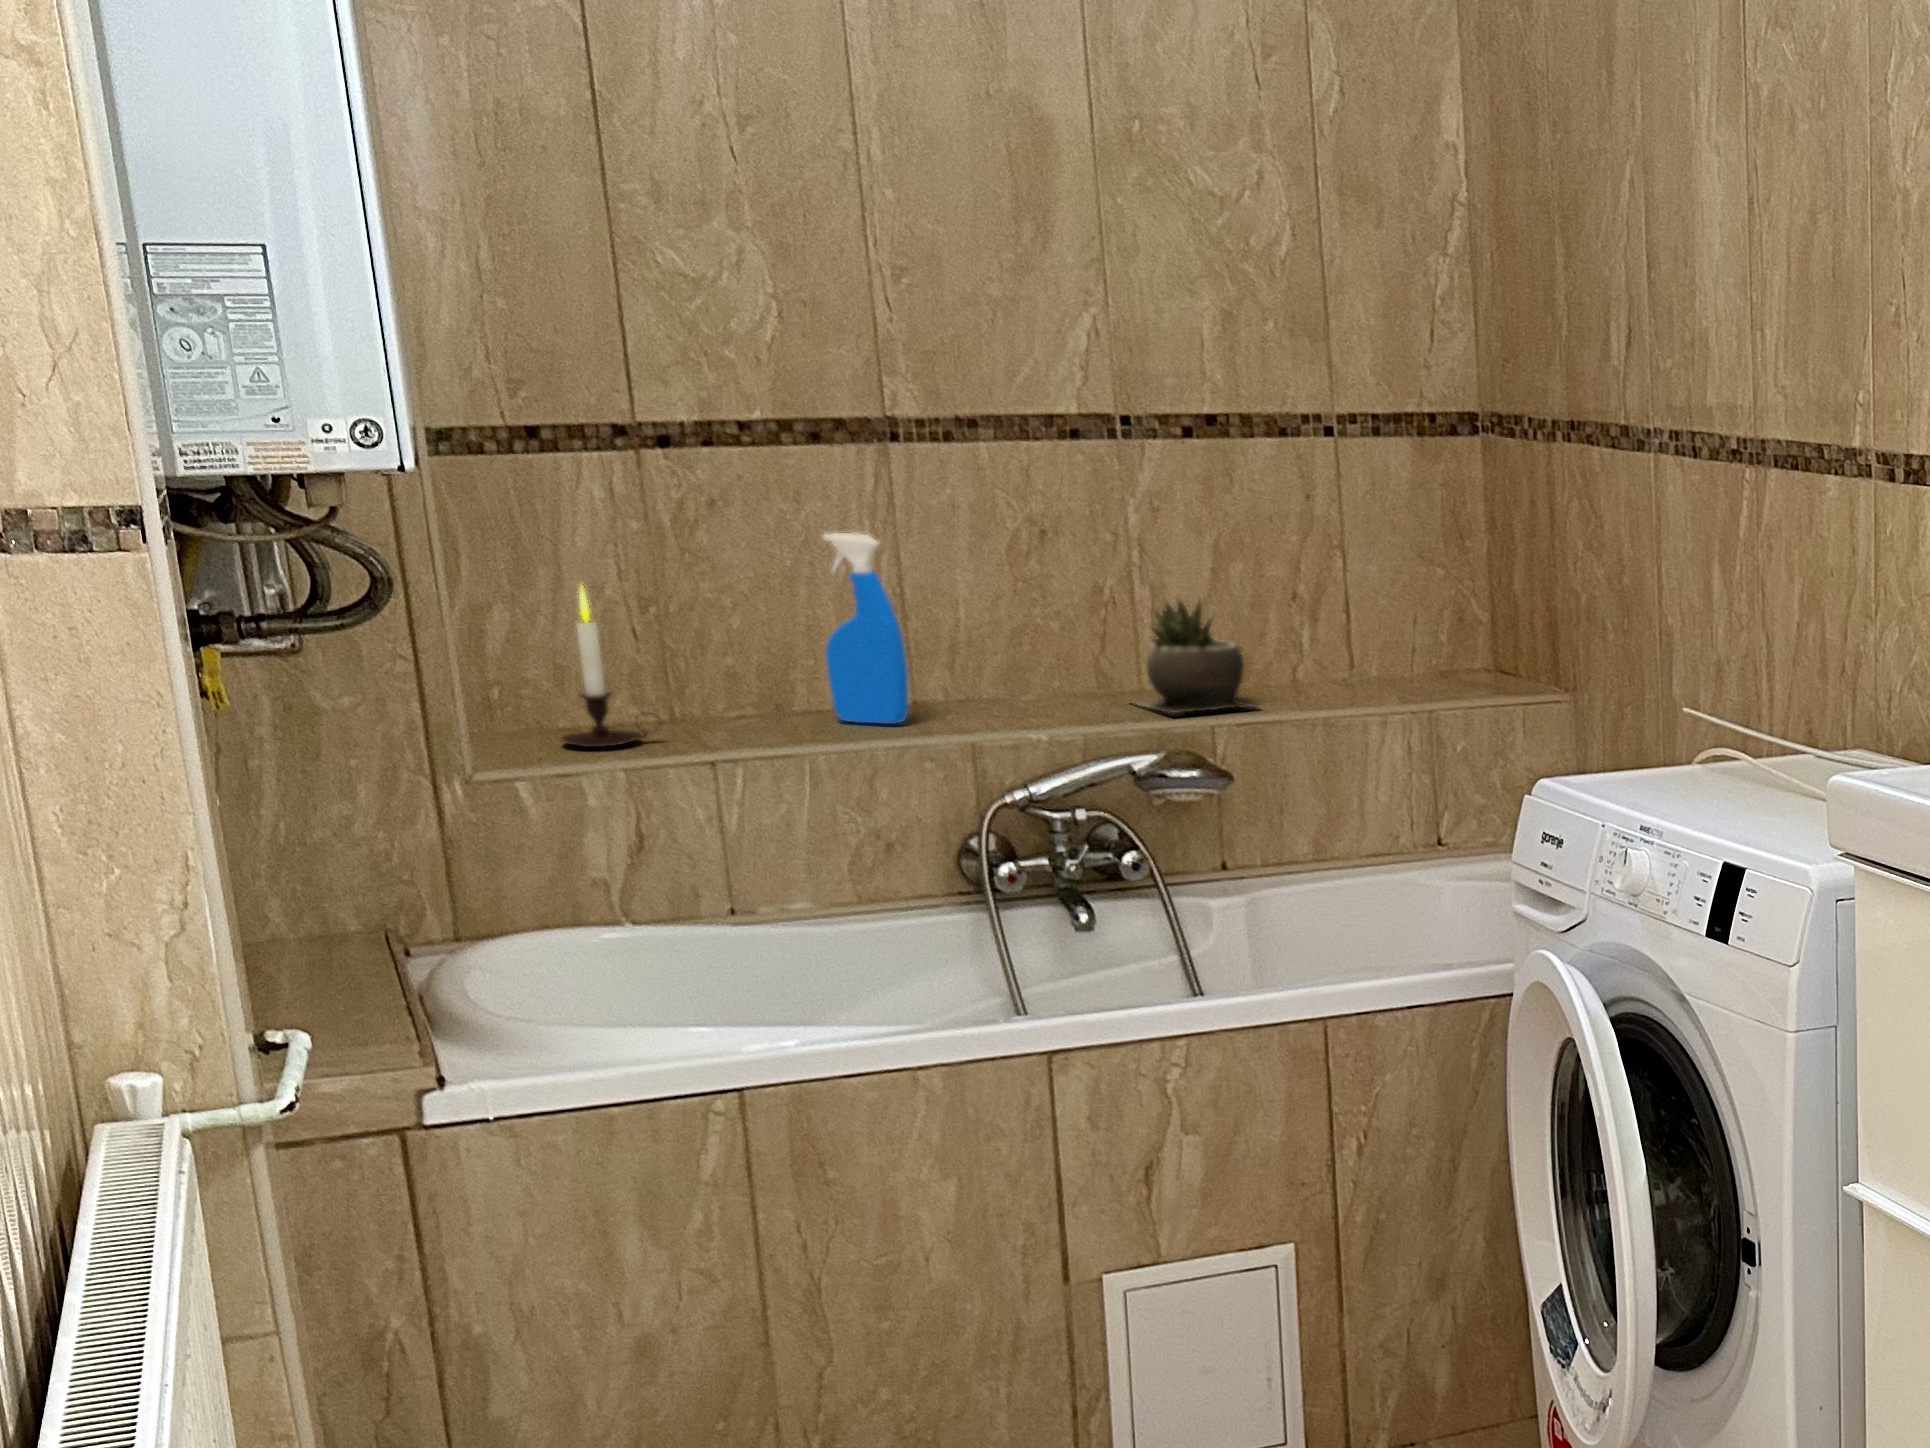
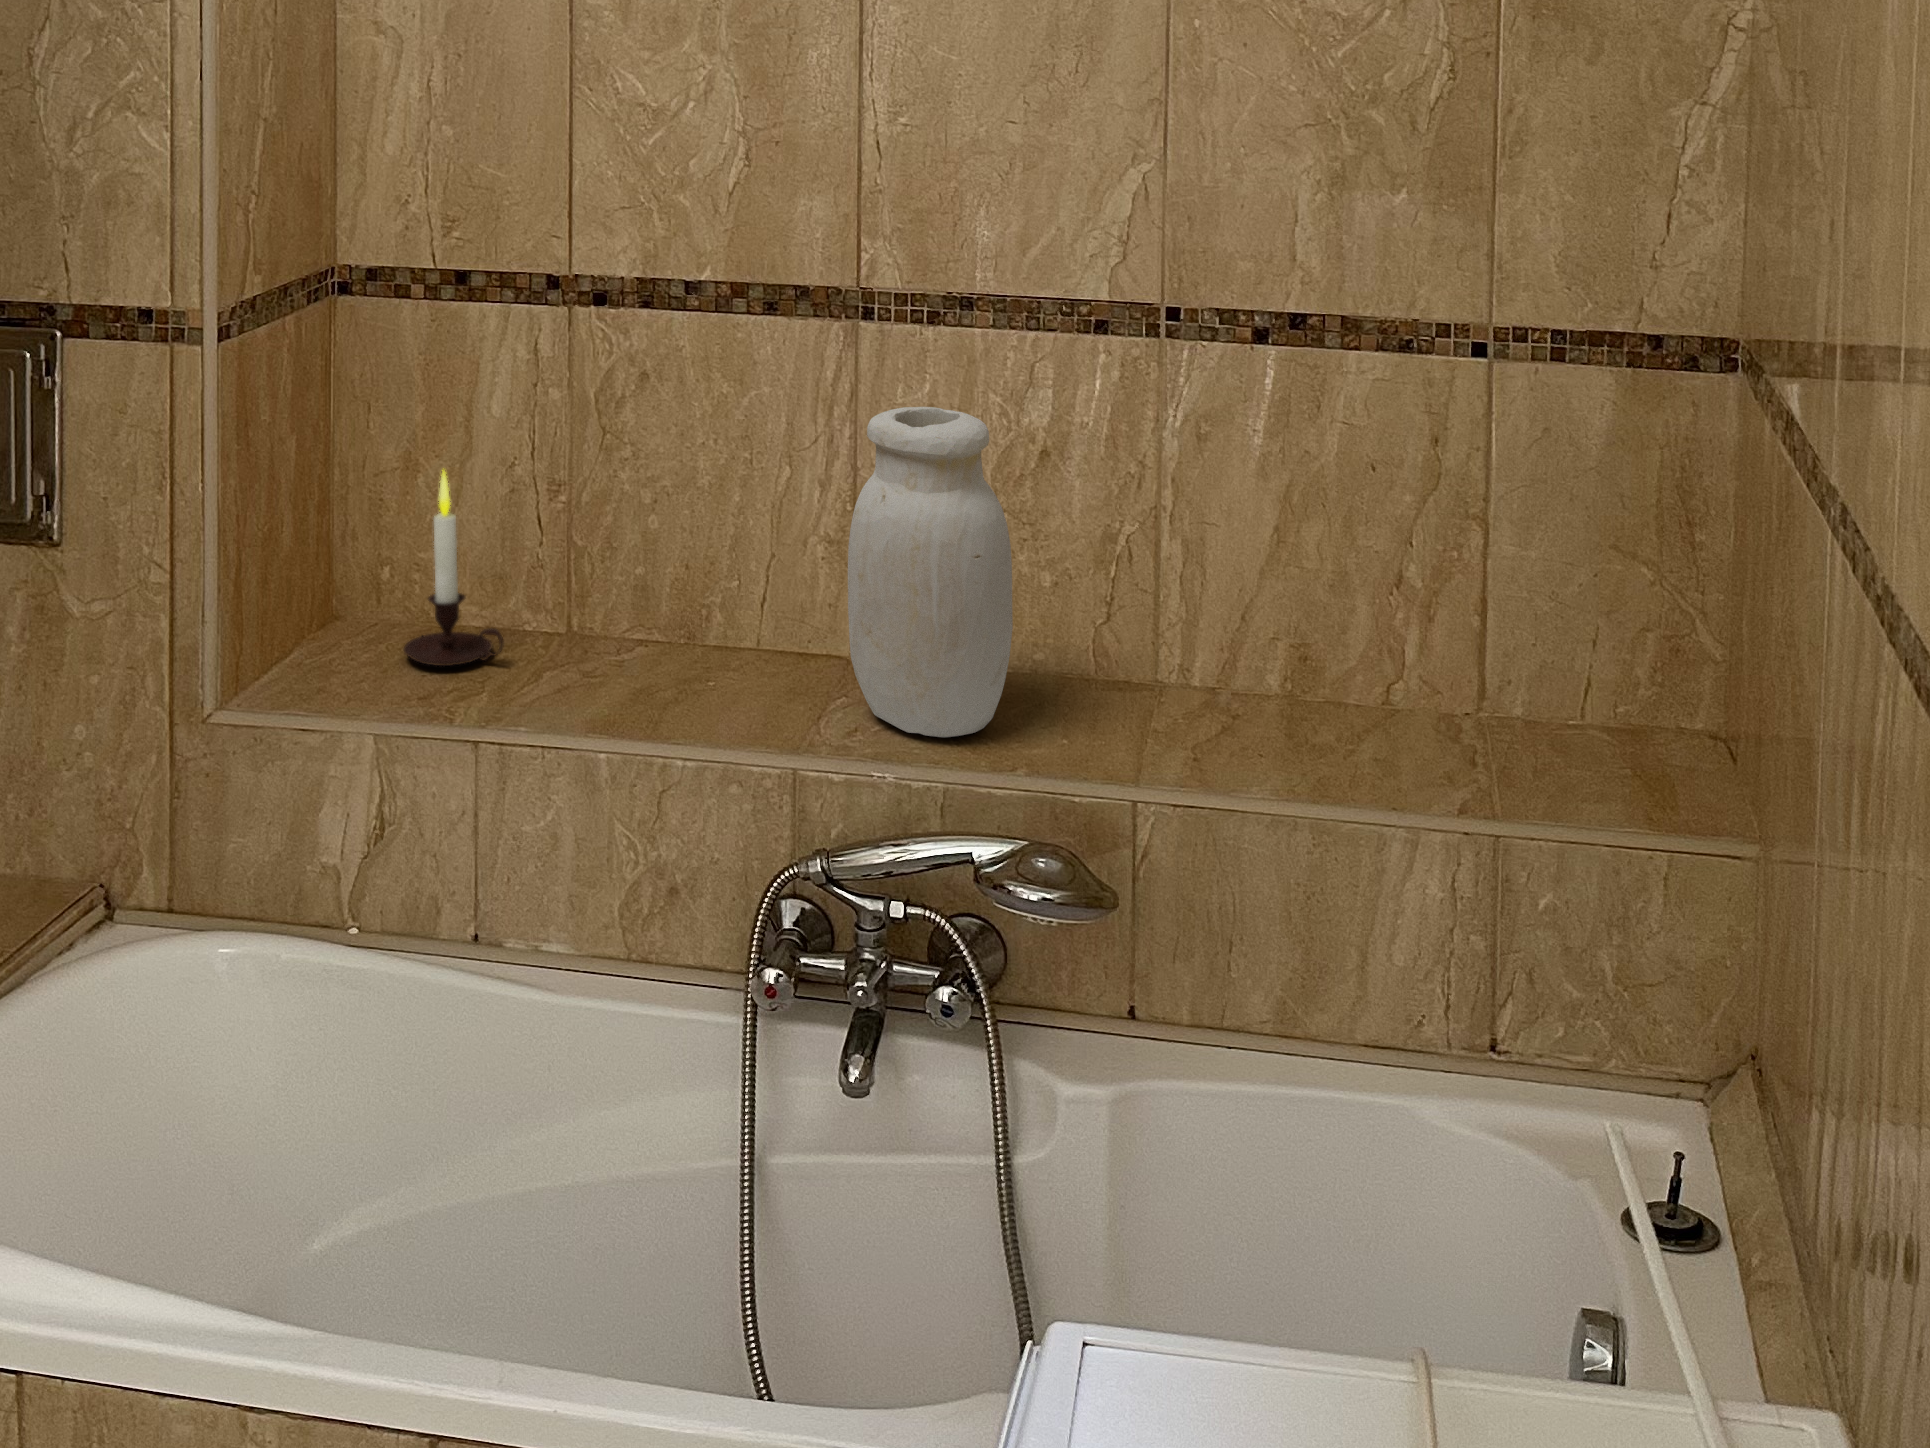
jar: none [955,490,1080,722] -> present [848,407,1013,737]
spray bottle: present [823,533,908,724] -> none [720,434,794,693]
succulent plant: present [1129,600,1253,713] -> none [1107,581,1262,774]

